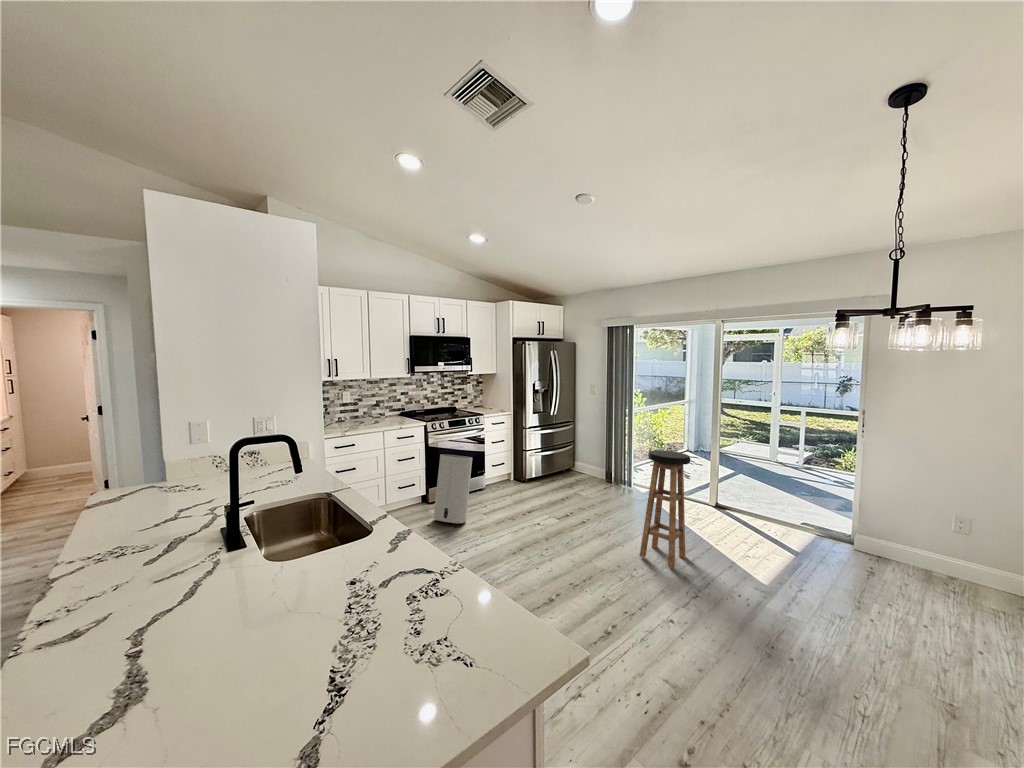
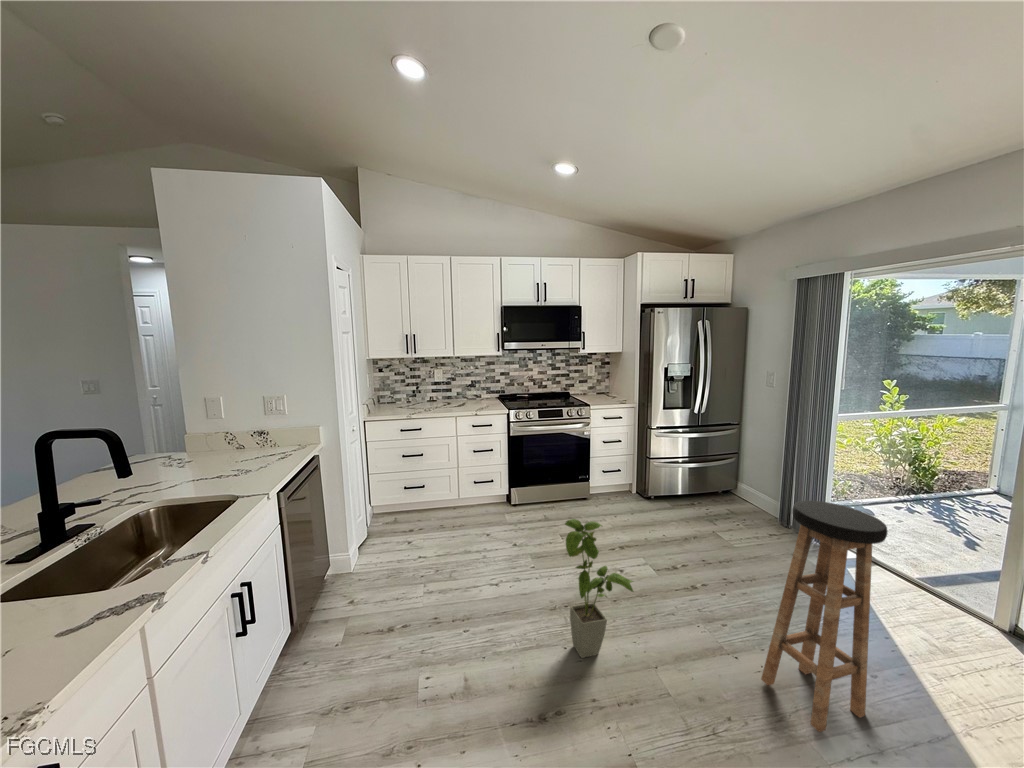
air purifier: present [434,454,472,523] -> none [499,452,548,542]
house plant: none [533,481,582,575] -> present [565,519,633,658]

